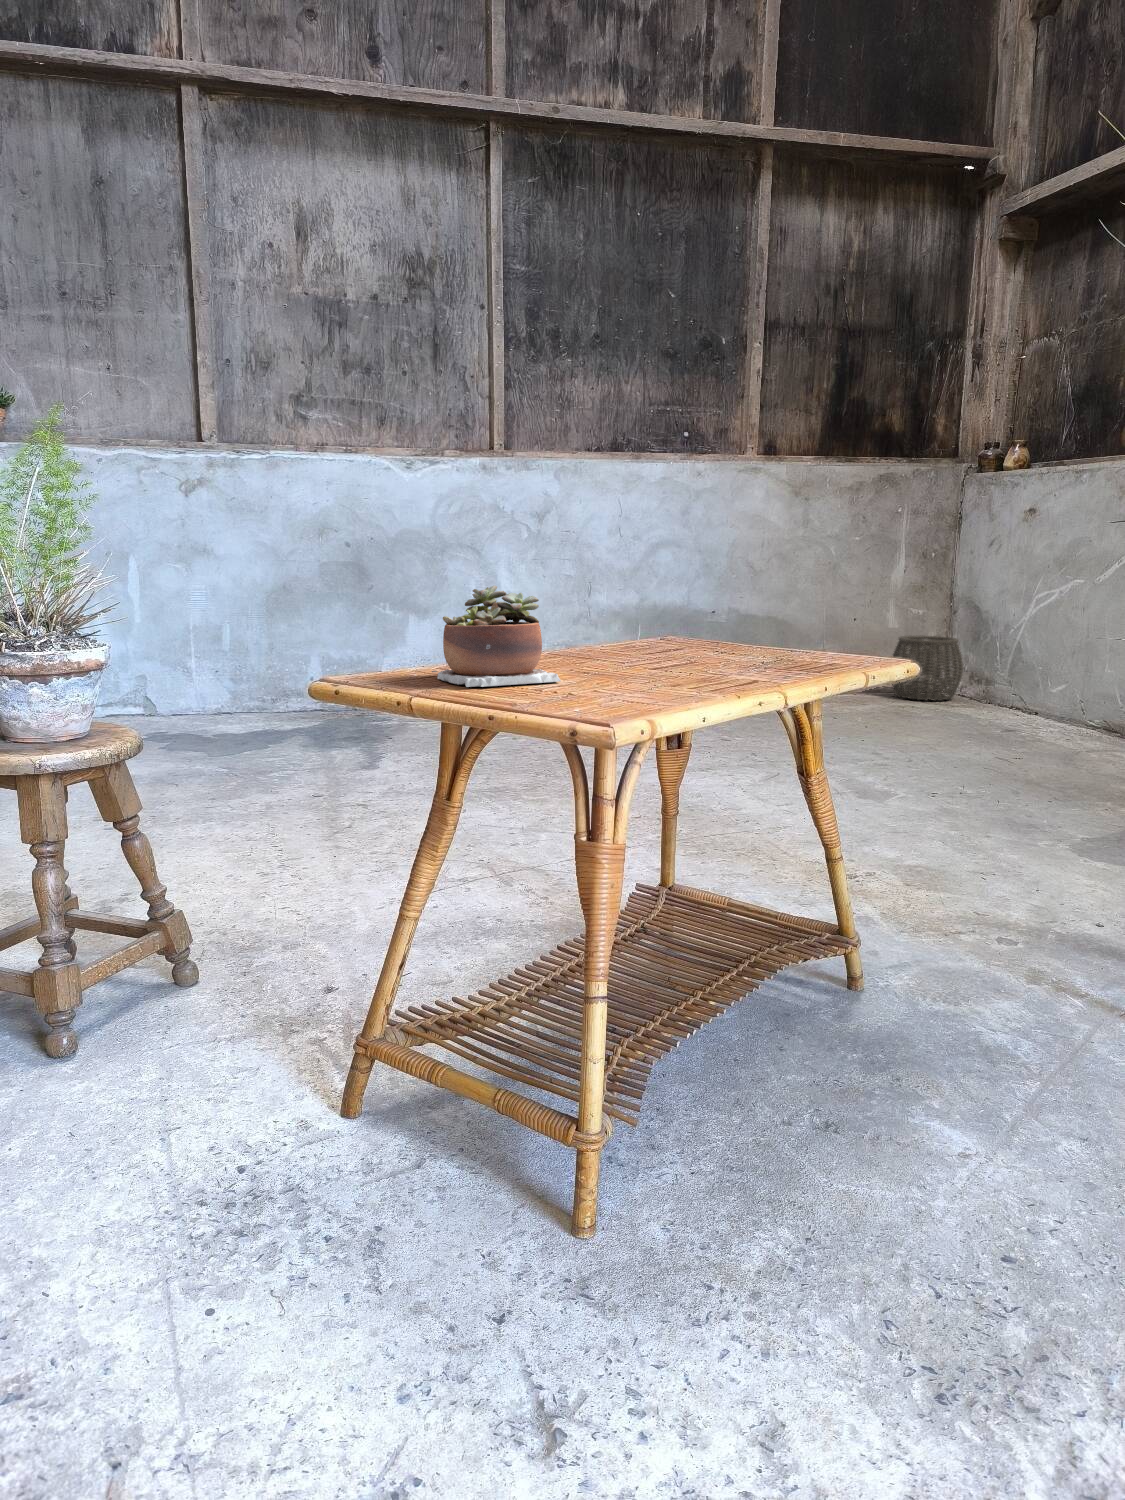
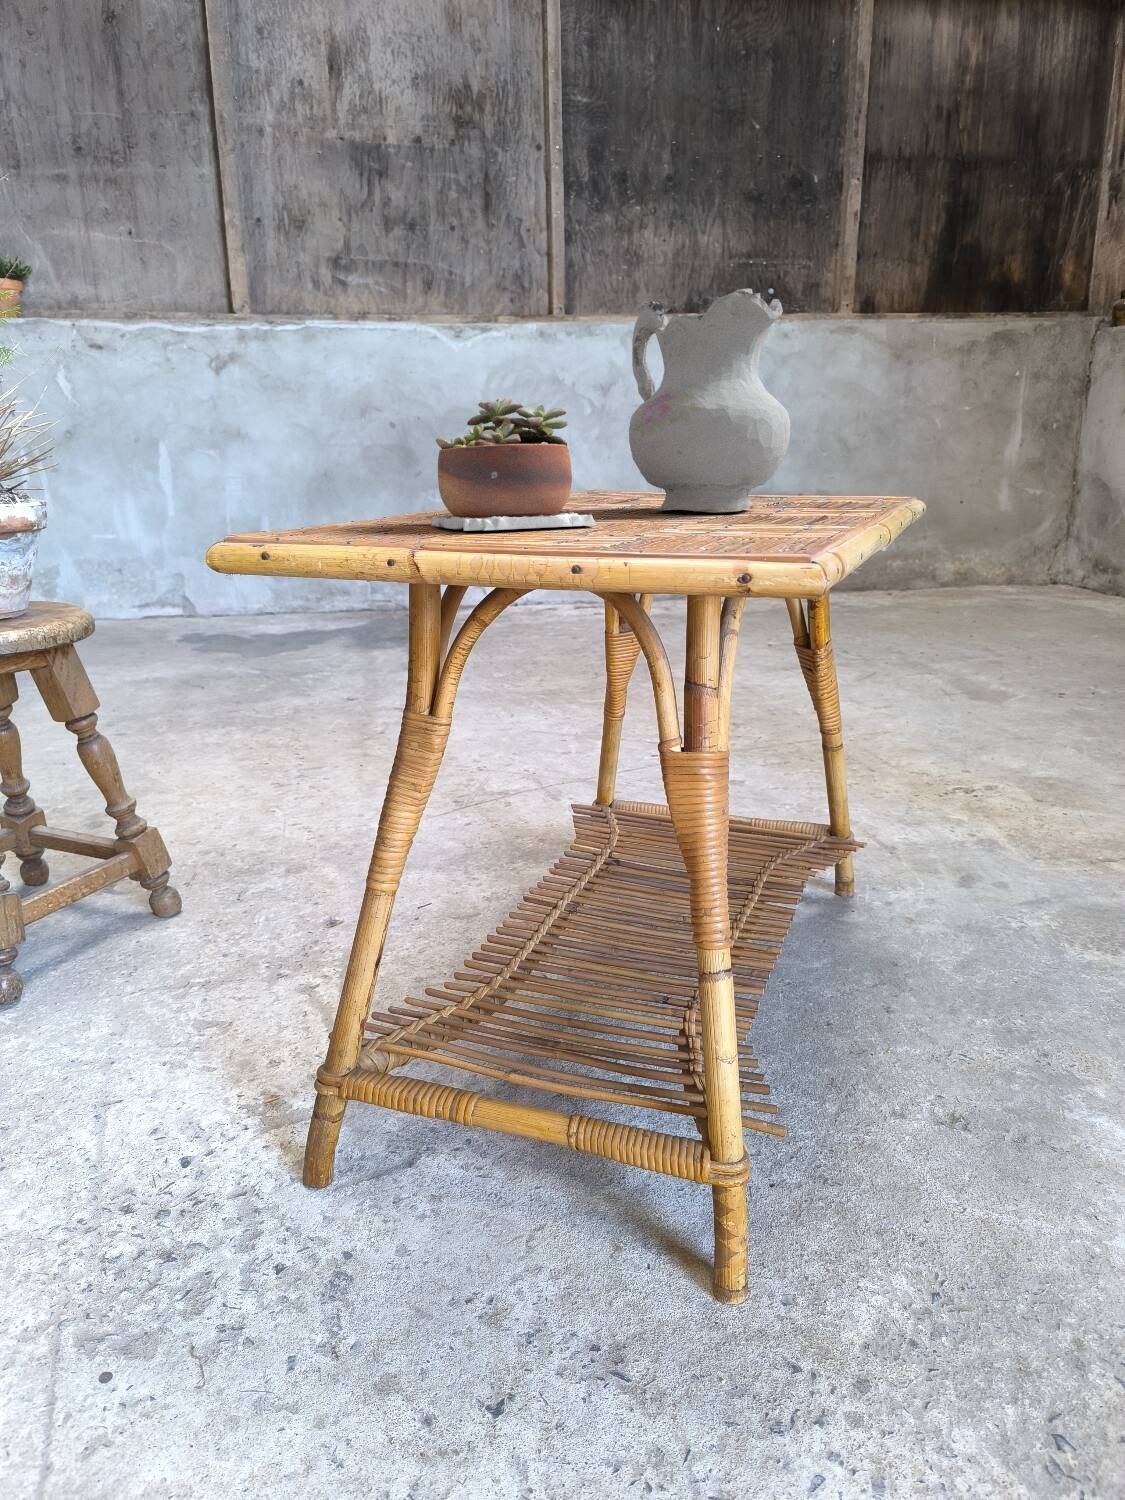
ceramic pitcher: none [580,507,701,667] -> present [629,288,790,512]
woven basket: present [892,636,963,701] -> none [997,518,1085,592]

